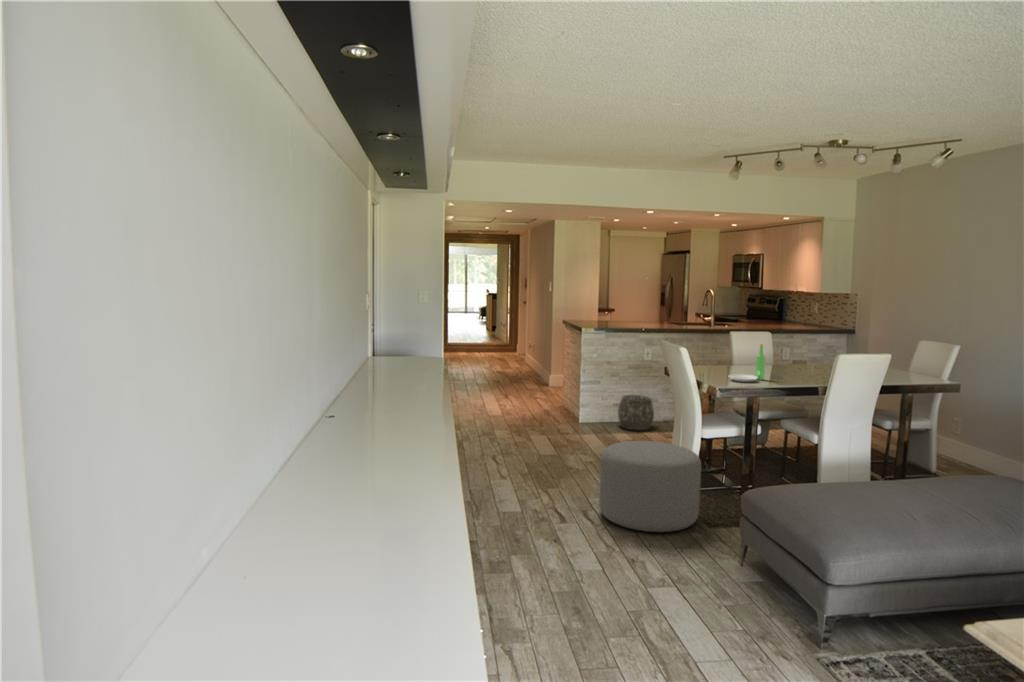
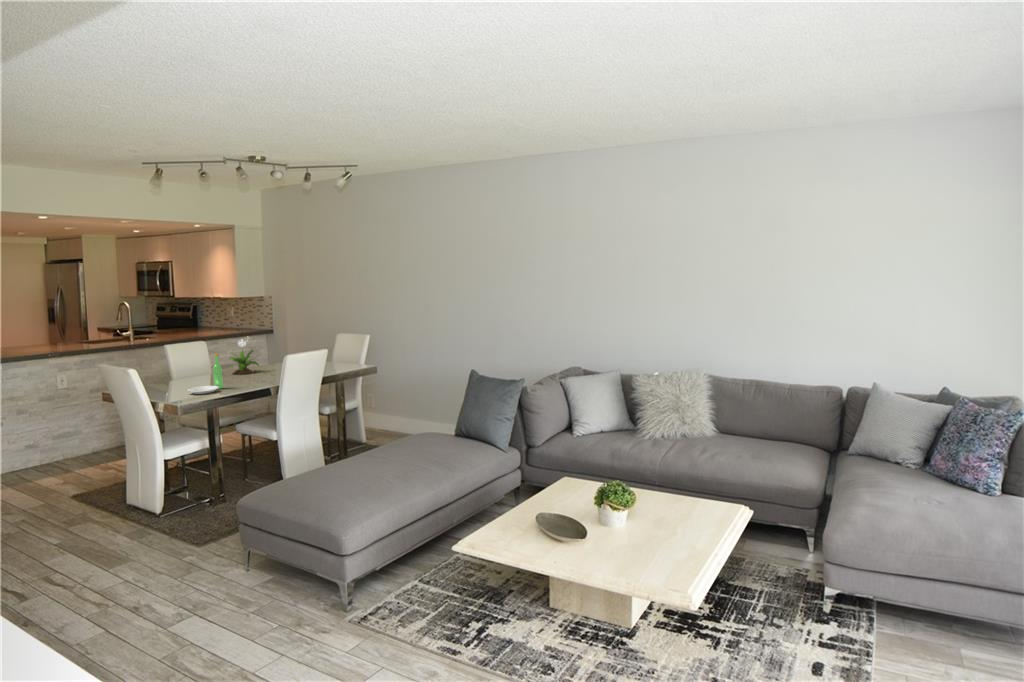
potted flower: none [782,331,815,371] -> present [230,340,259,374]
woven basket: present [618,395,654,431] -> none [32,429,84,472]
ottoman: present [599,441,701,532] -> none [58,473,187,580]

